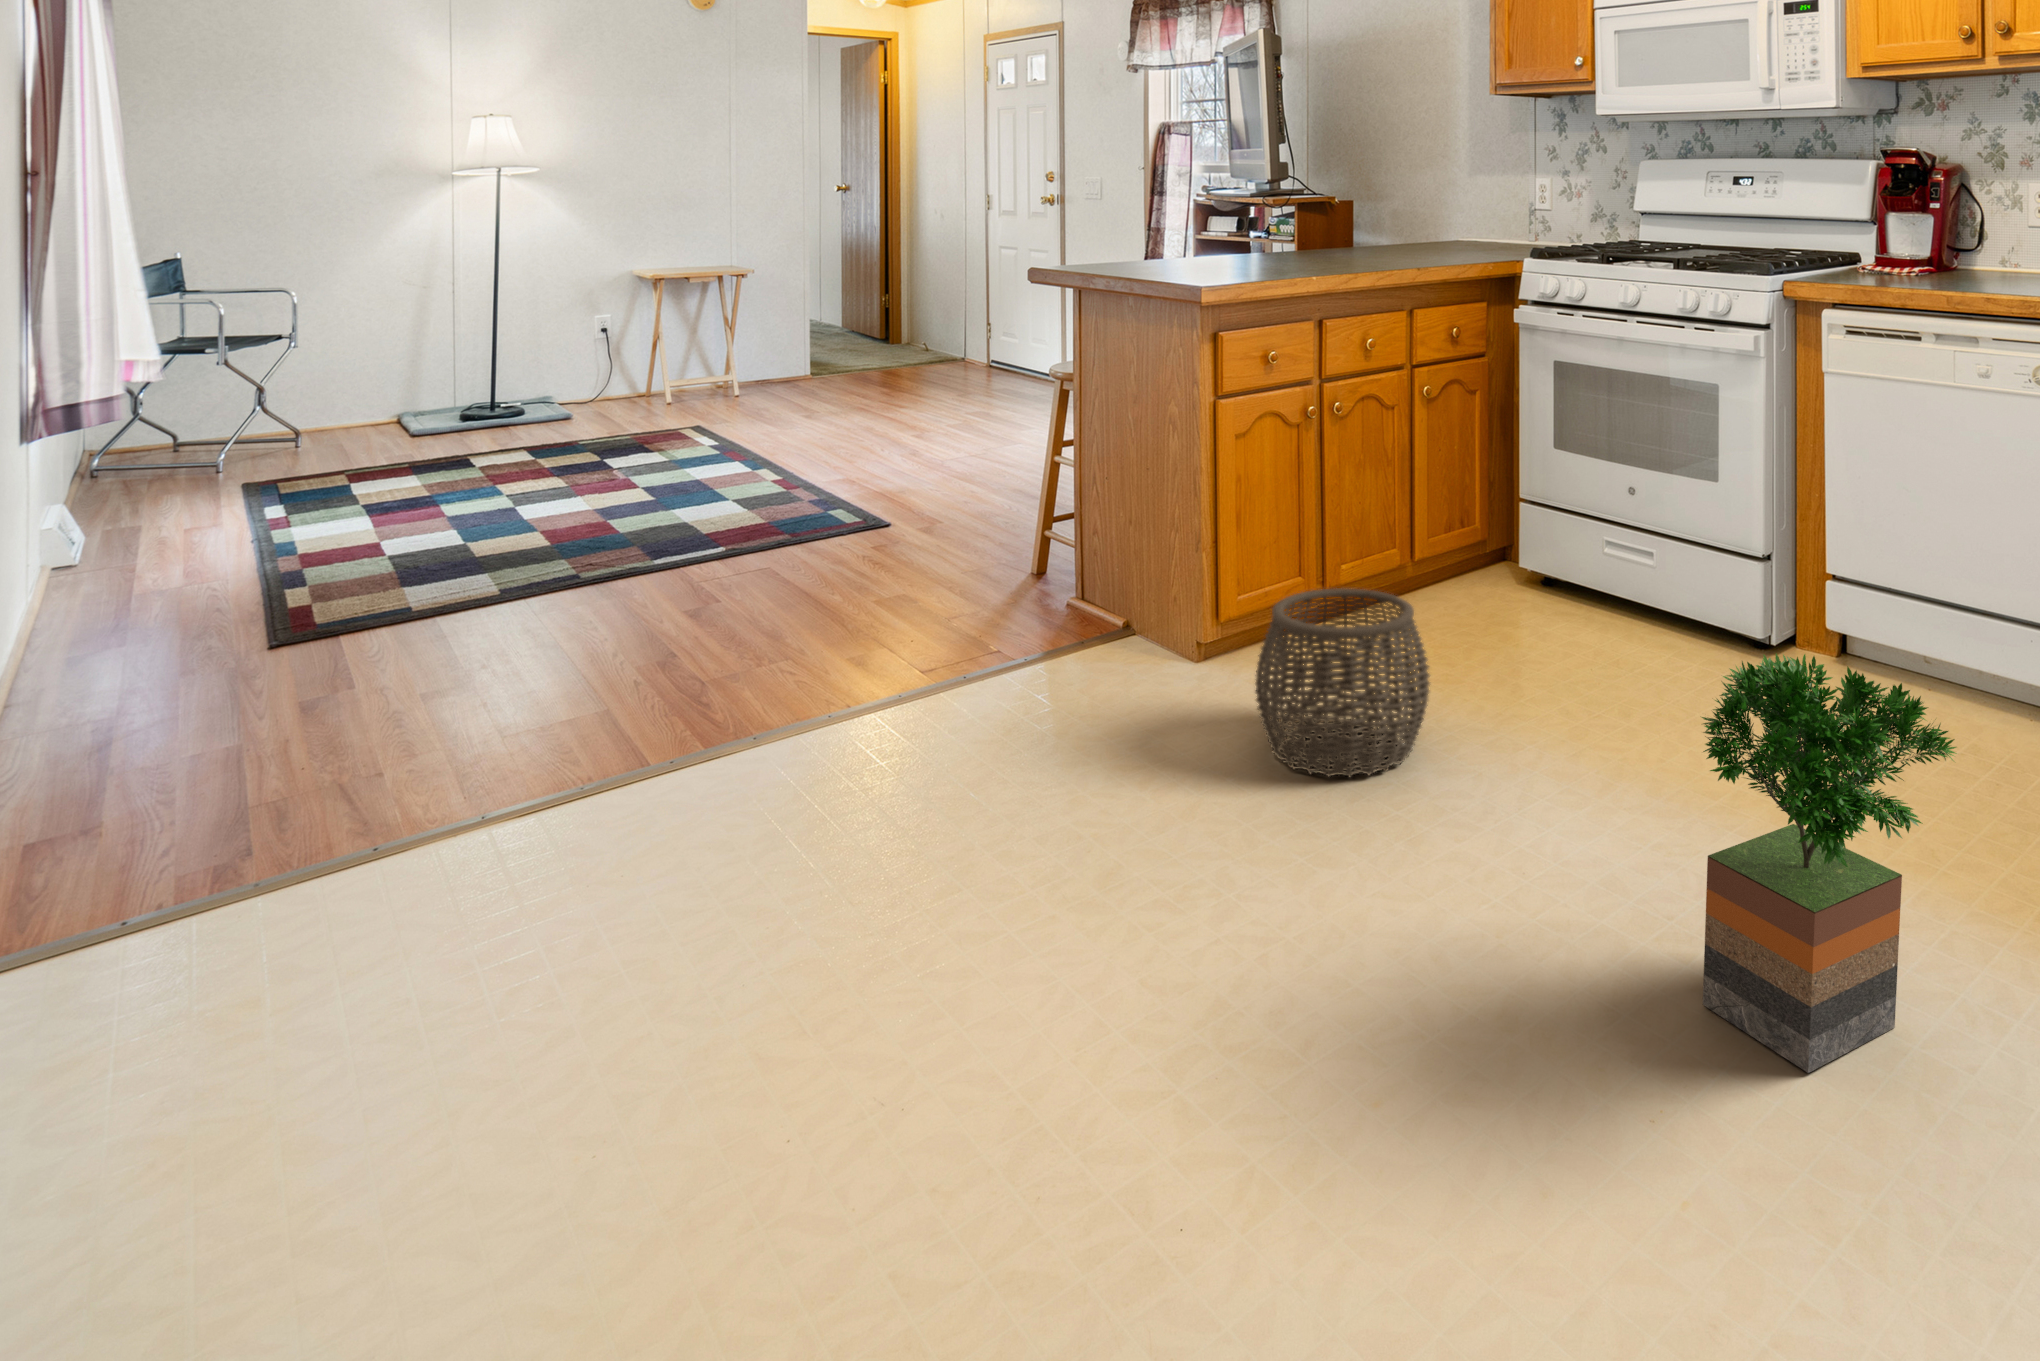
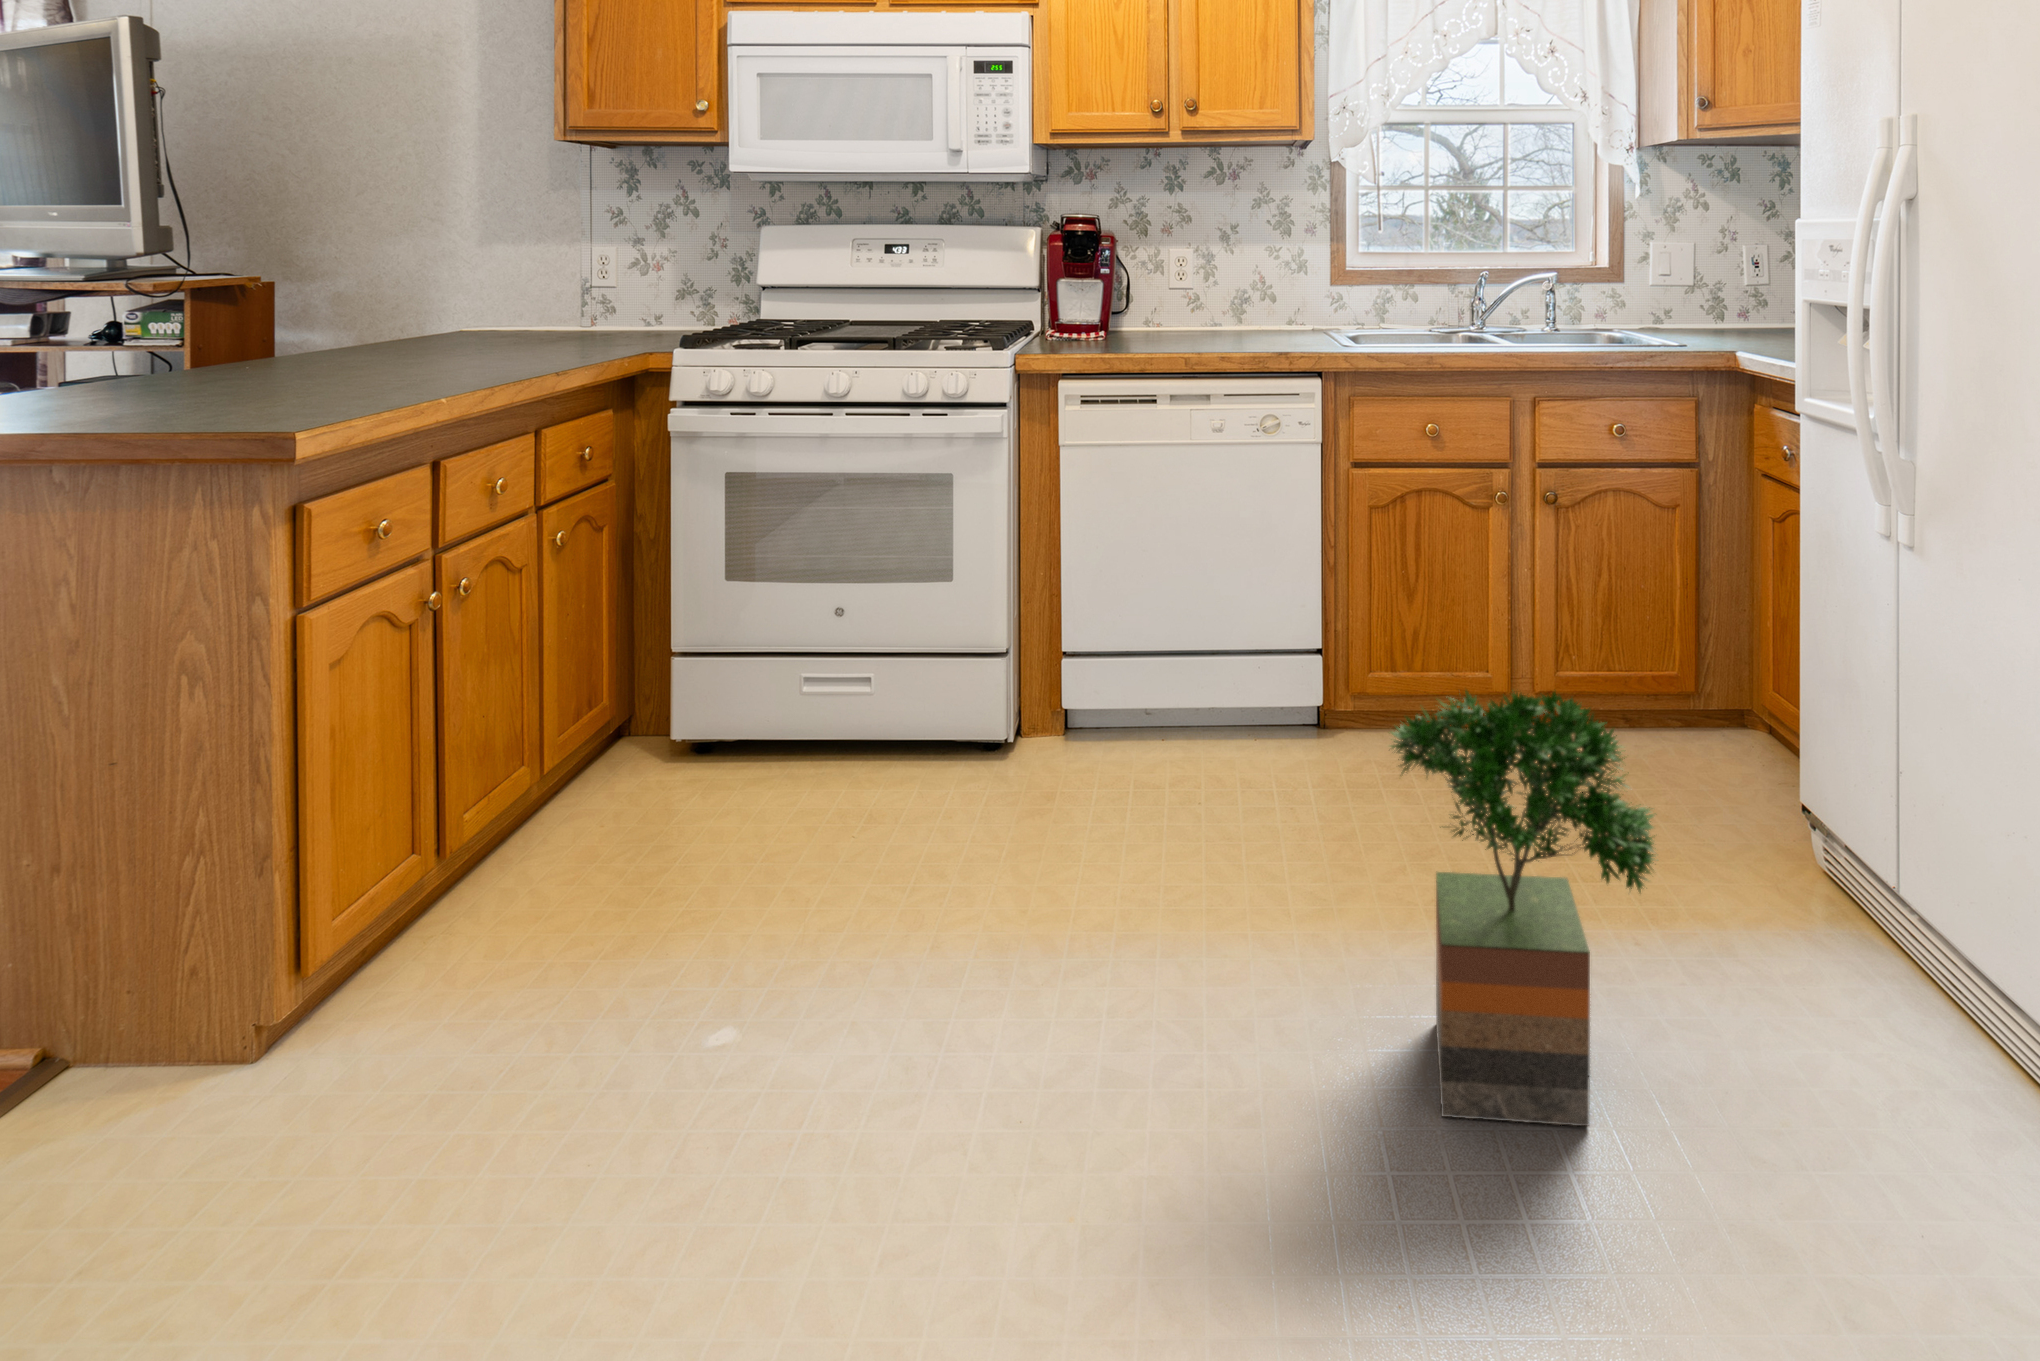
woven basket: present [1255,588,1430,777] -> none [552,784,842,1108]

